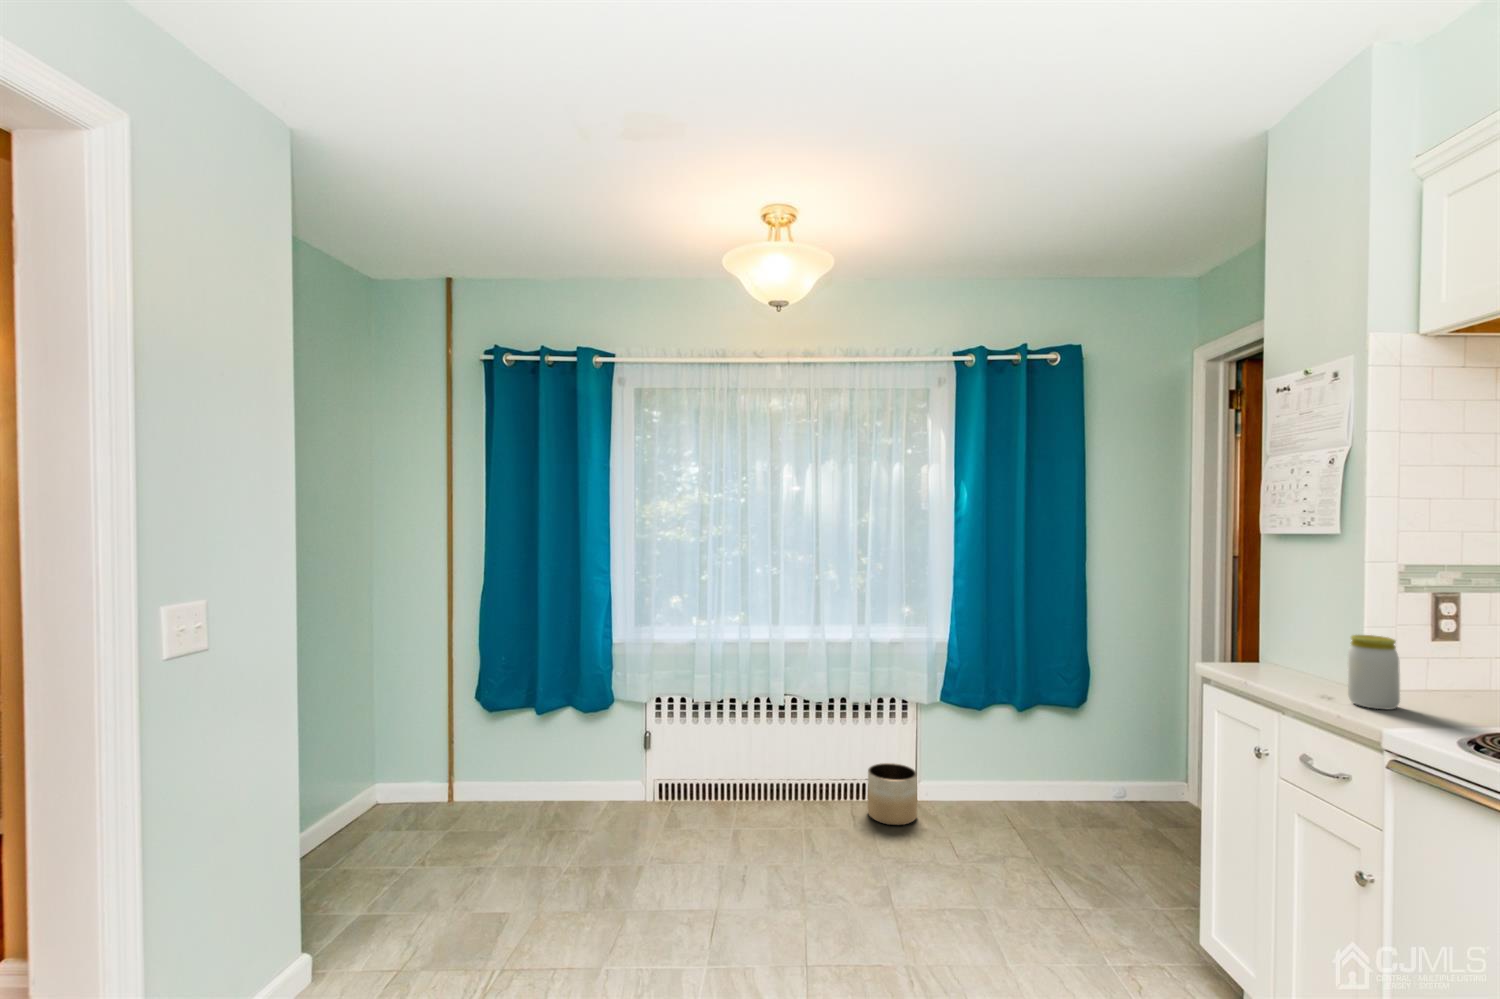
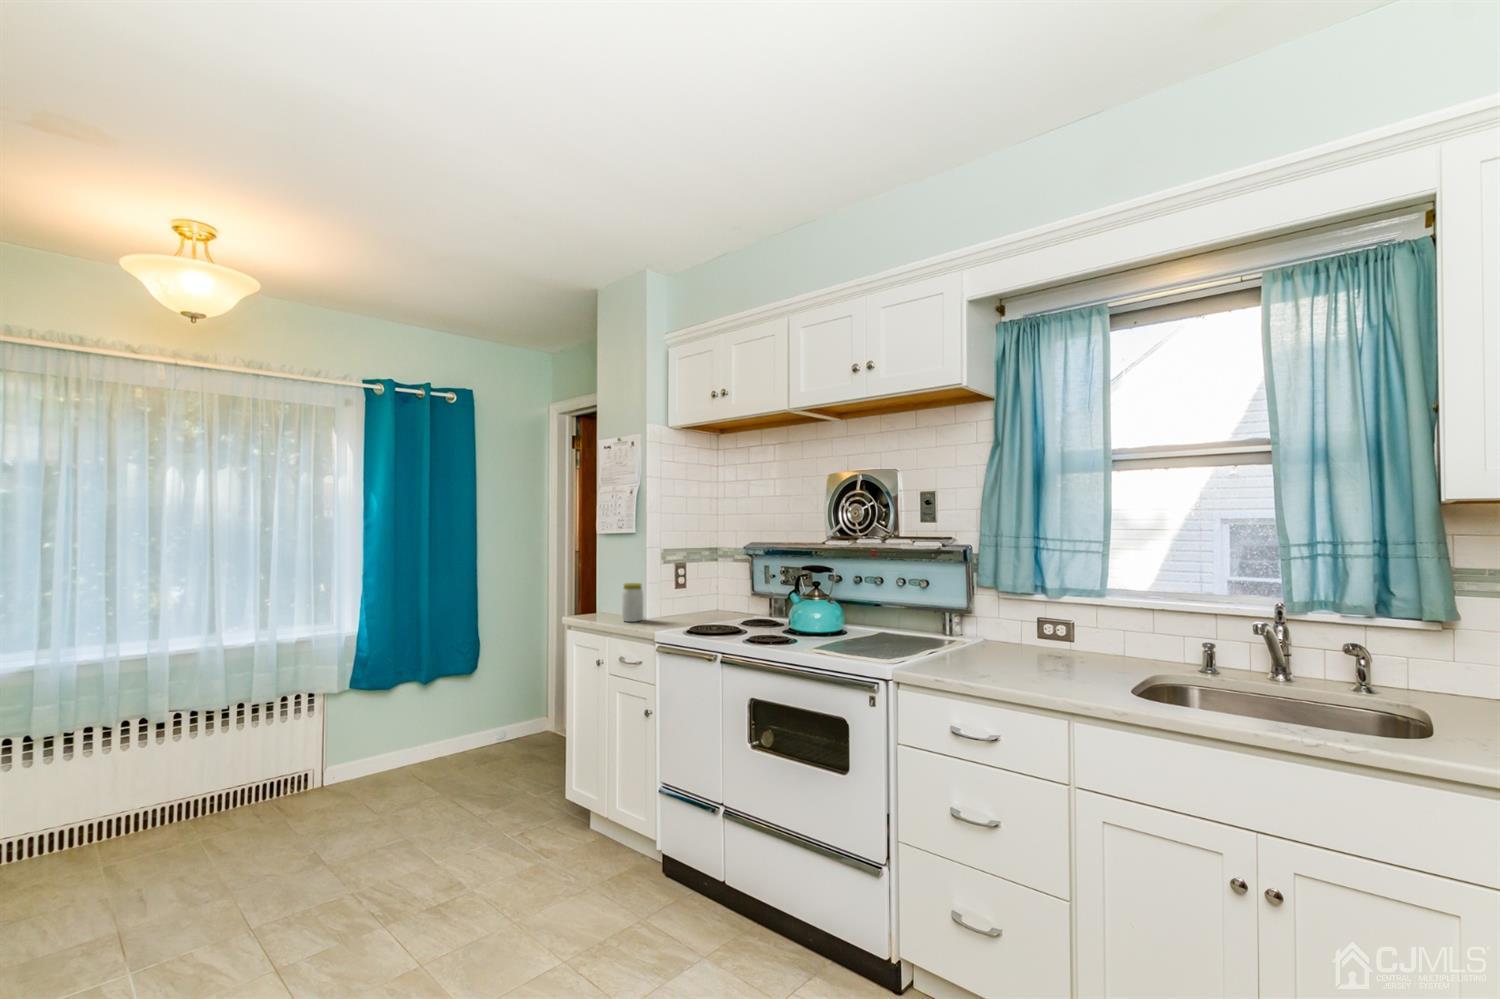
planter: present [867,763,917,825] -> none [270,755,325,812]

